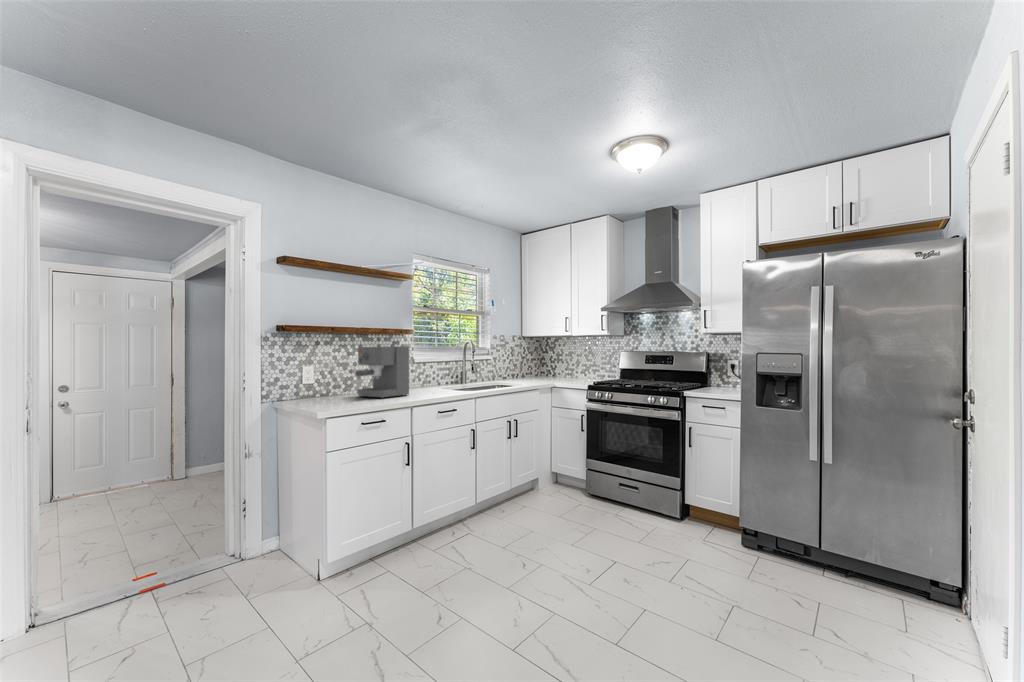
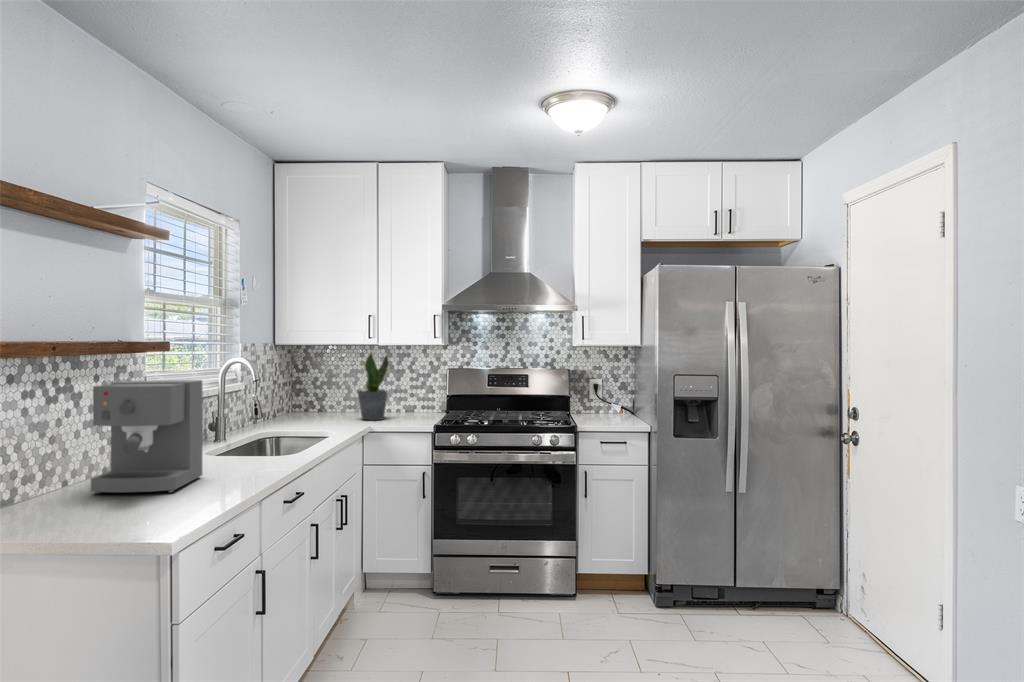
potted plant: none [552,339,571,382] -> present [358,353,389,420]

